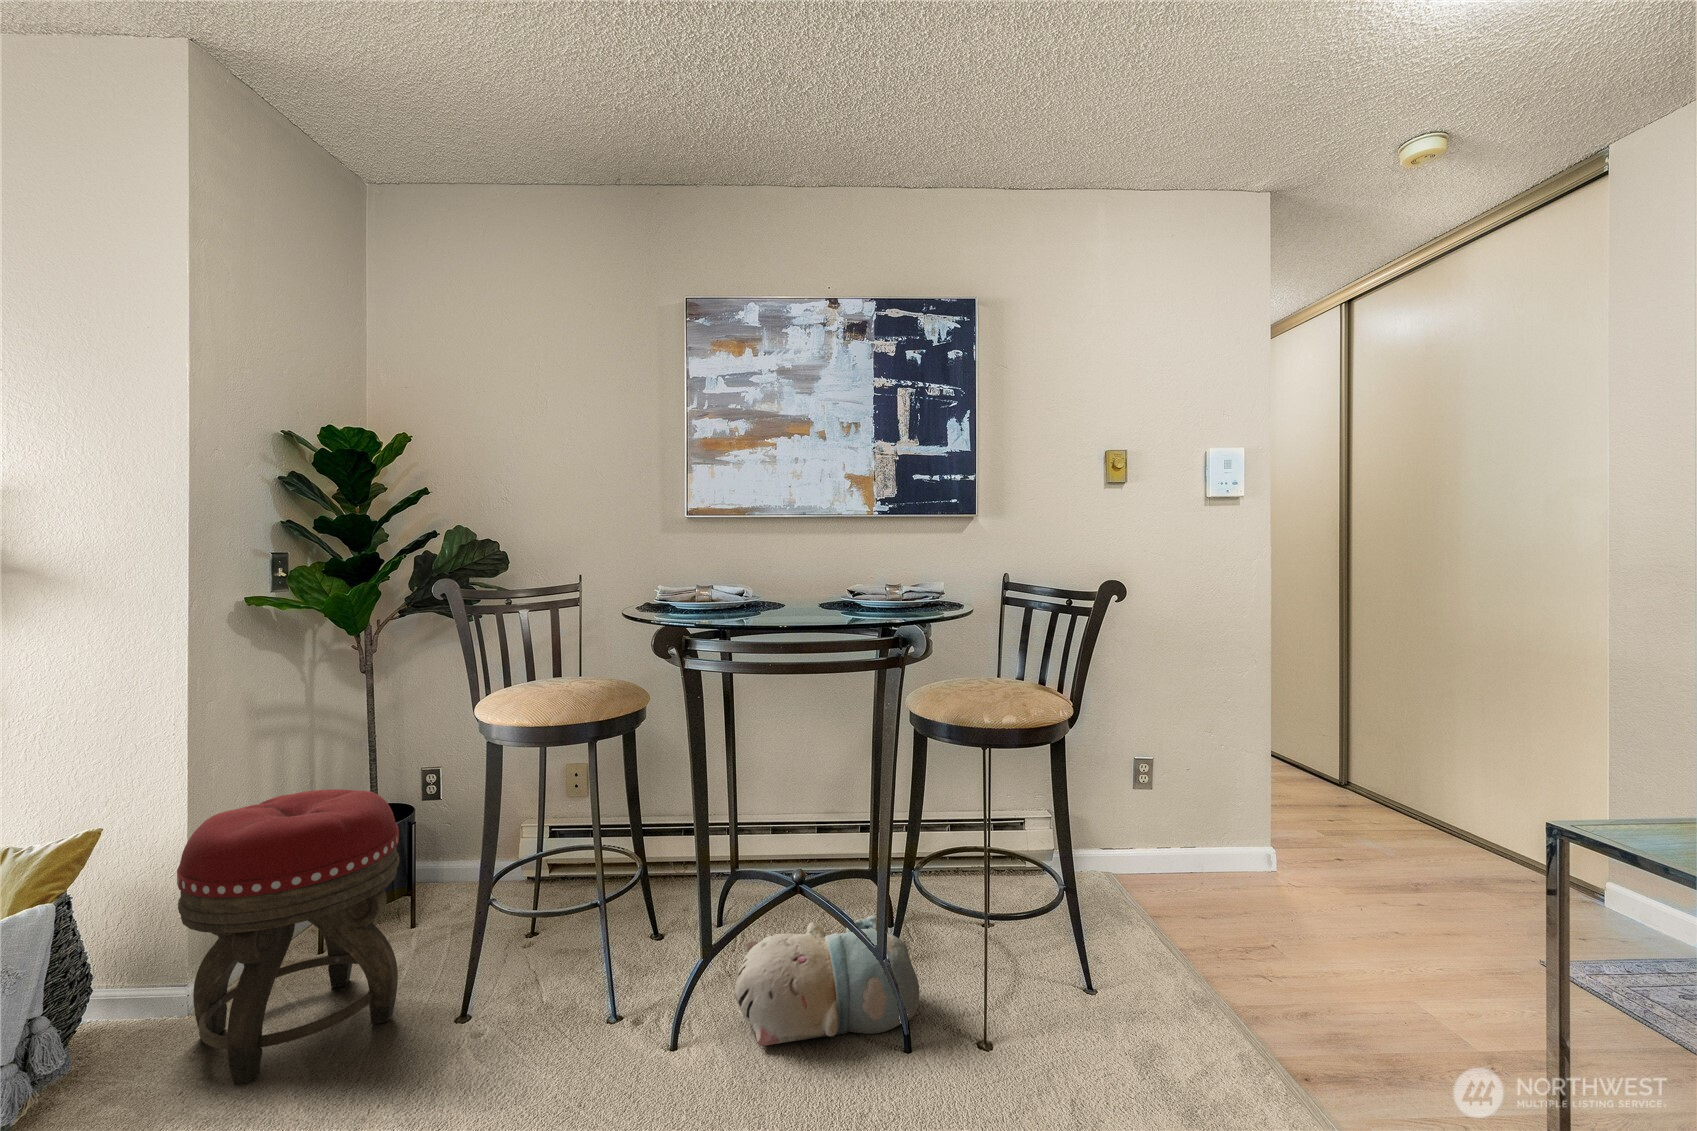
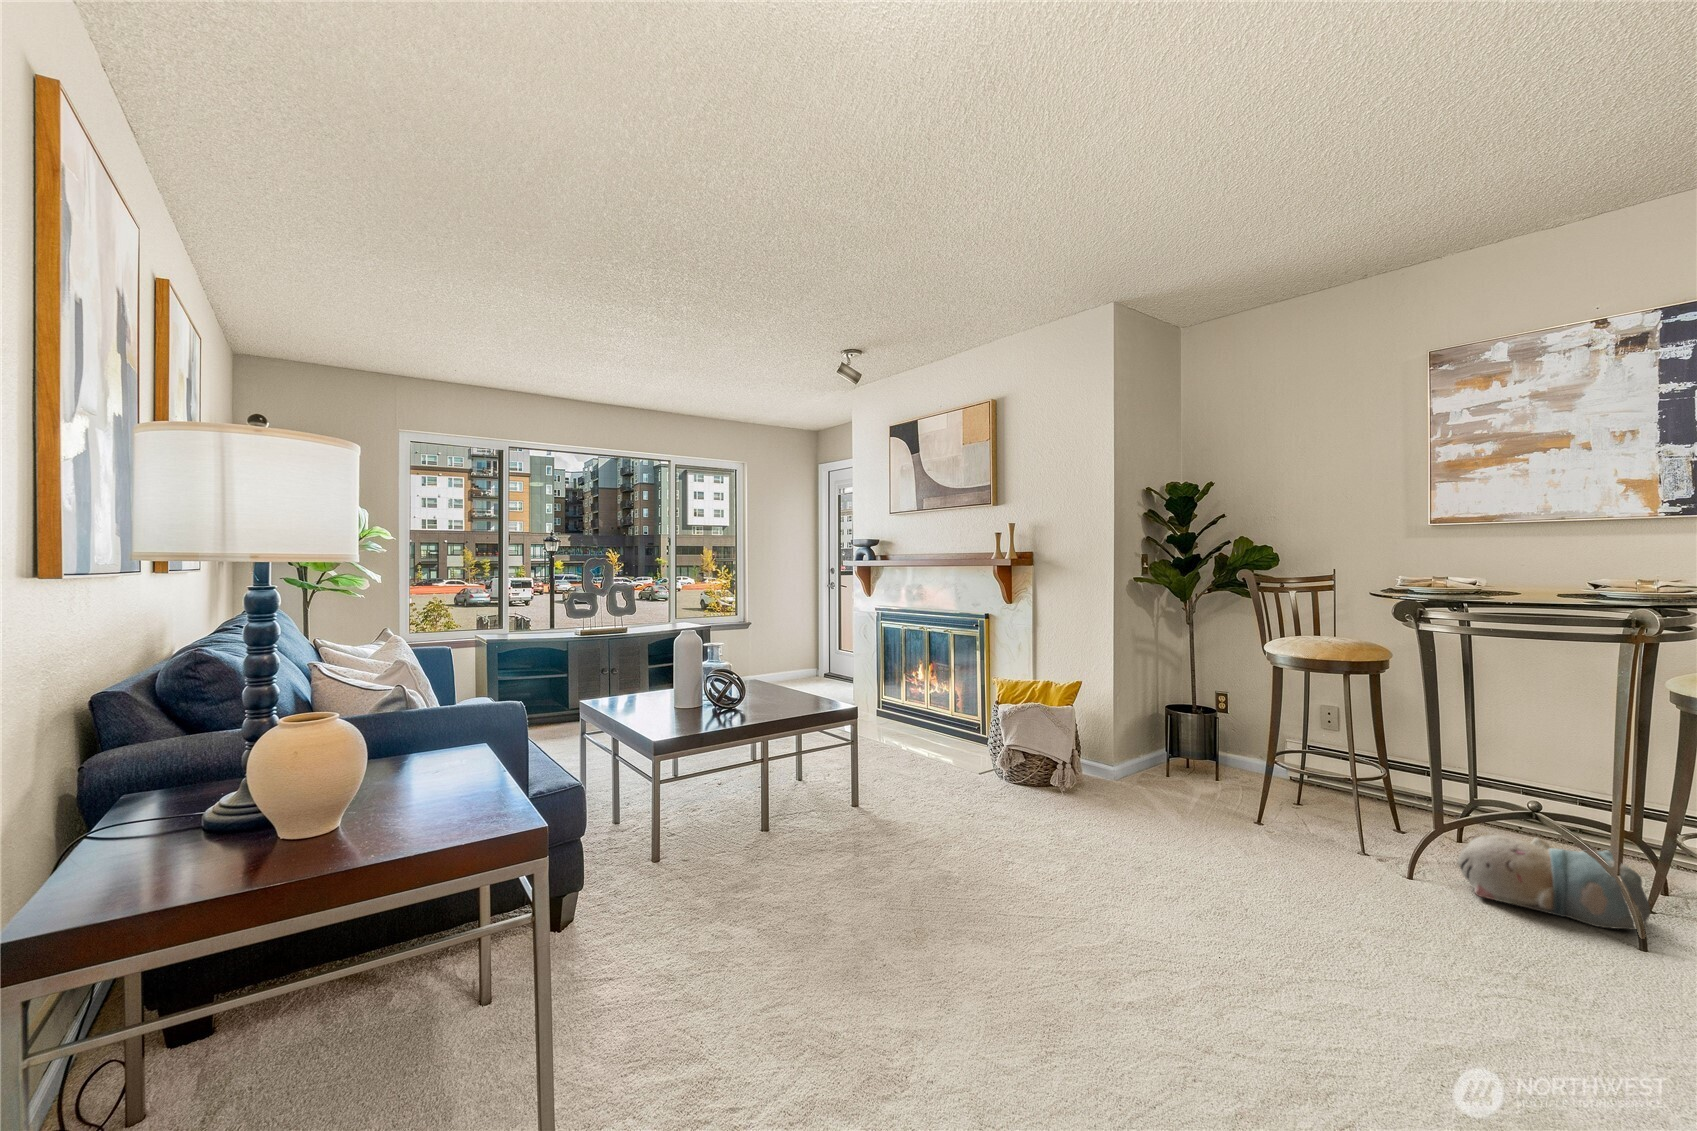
footstool: present [177,789,399,1085] -> none [1118,683,1219,813]

